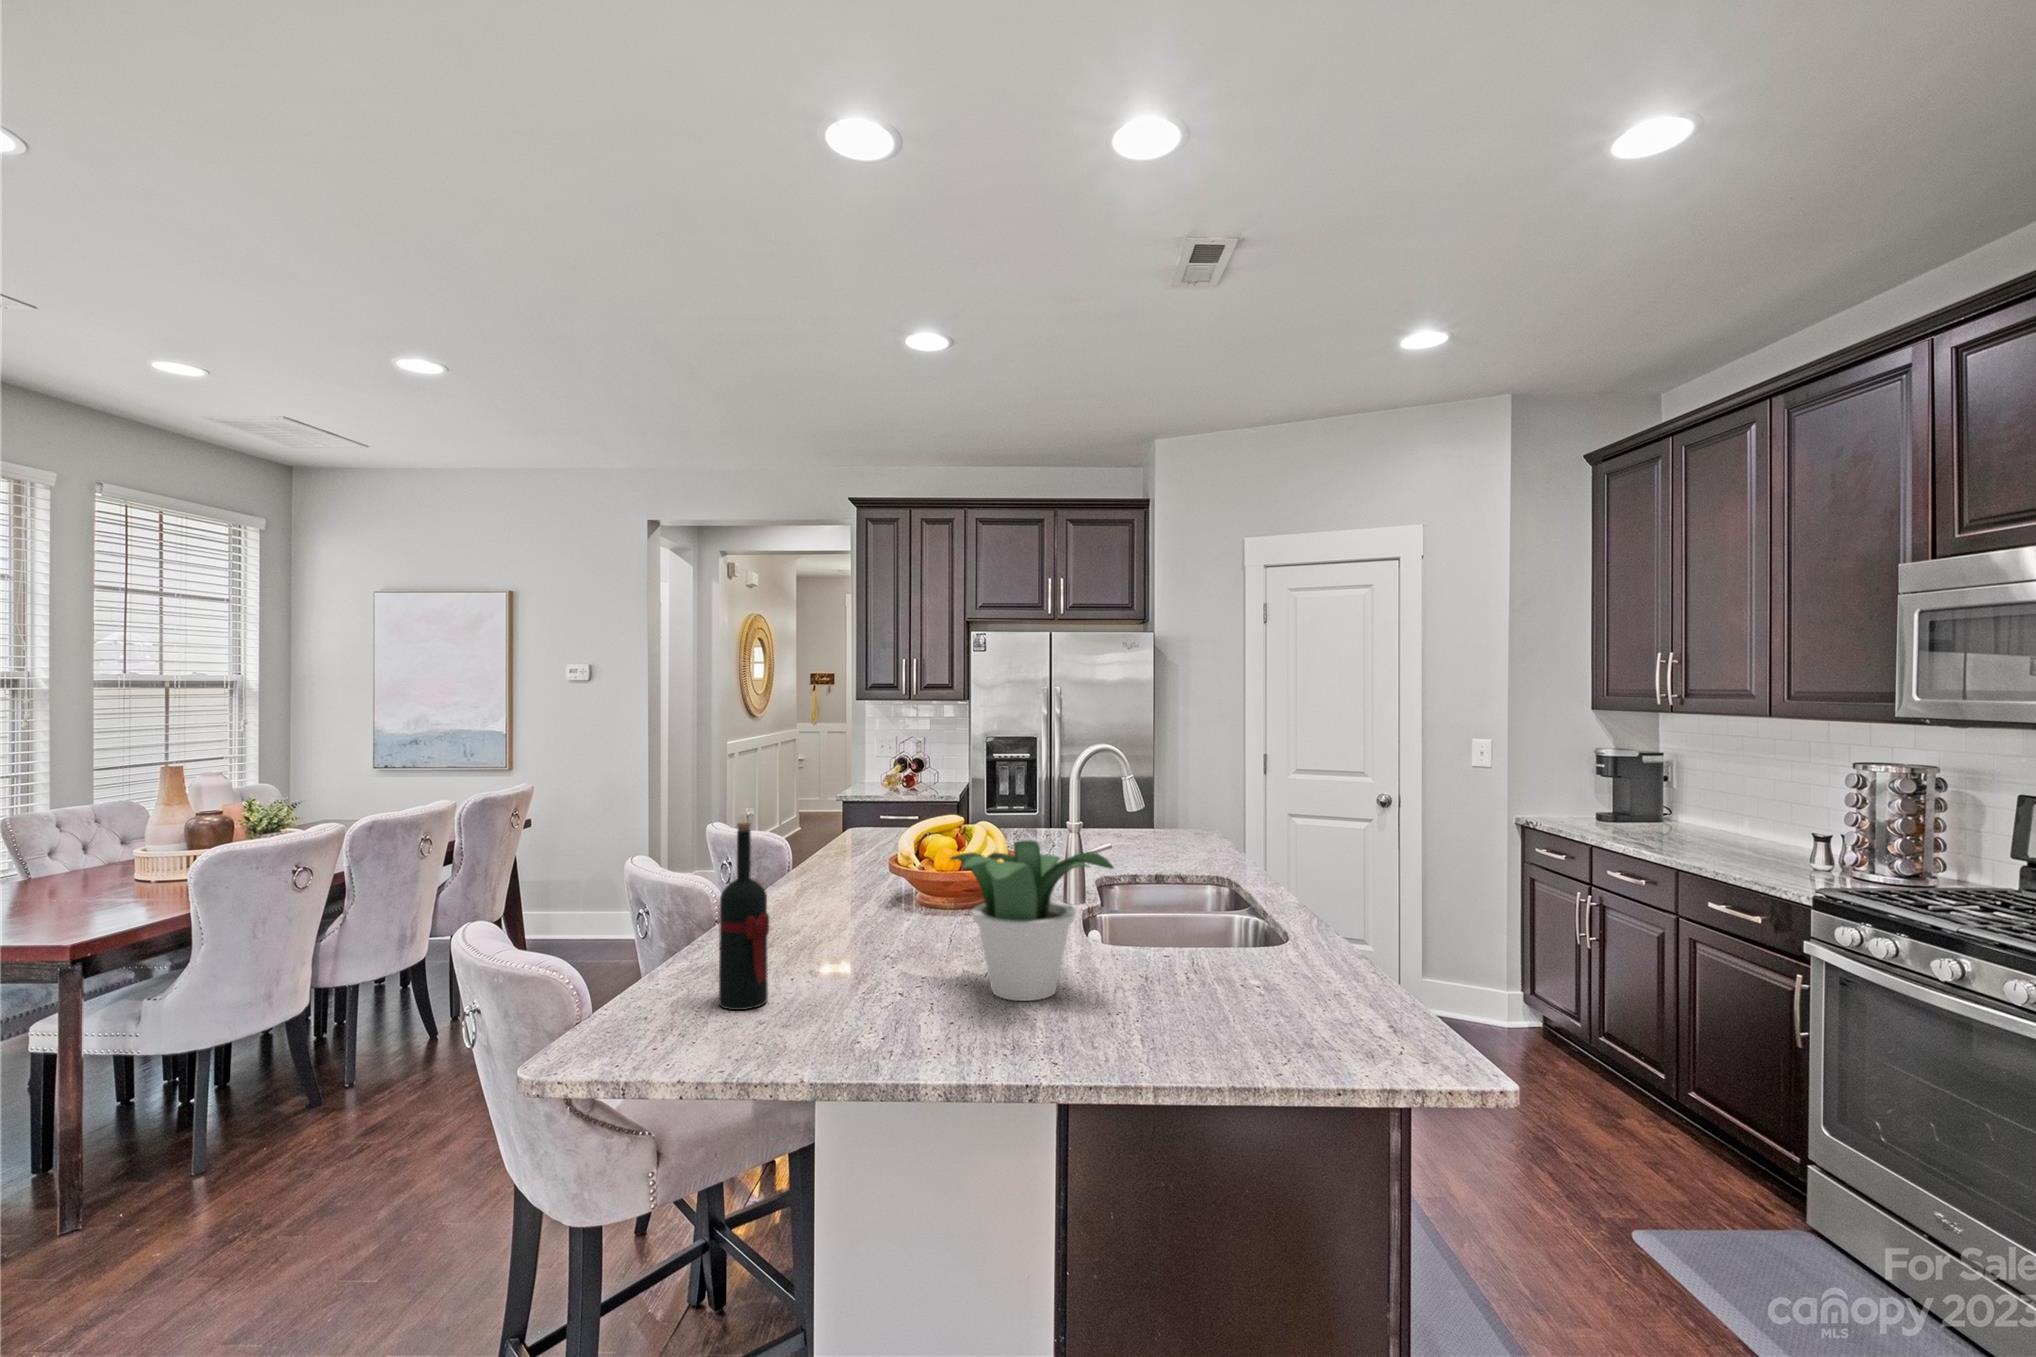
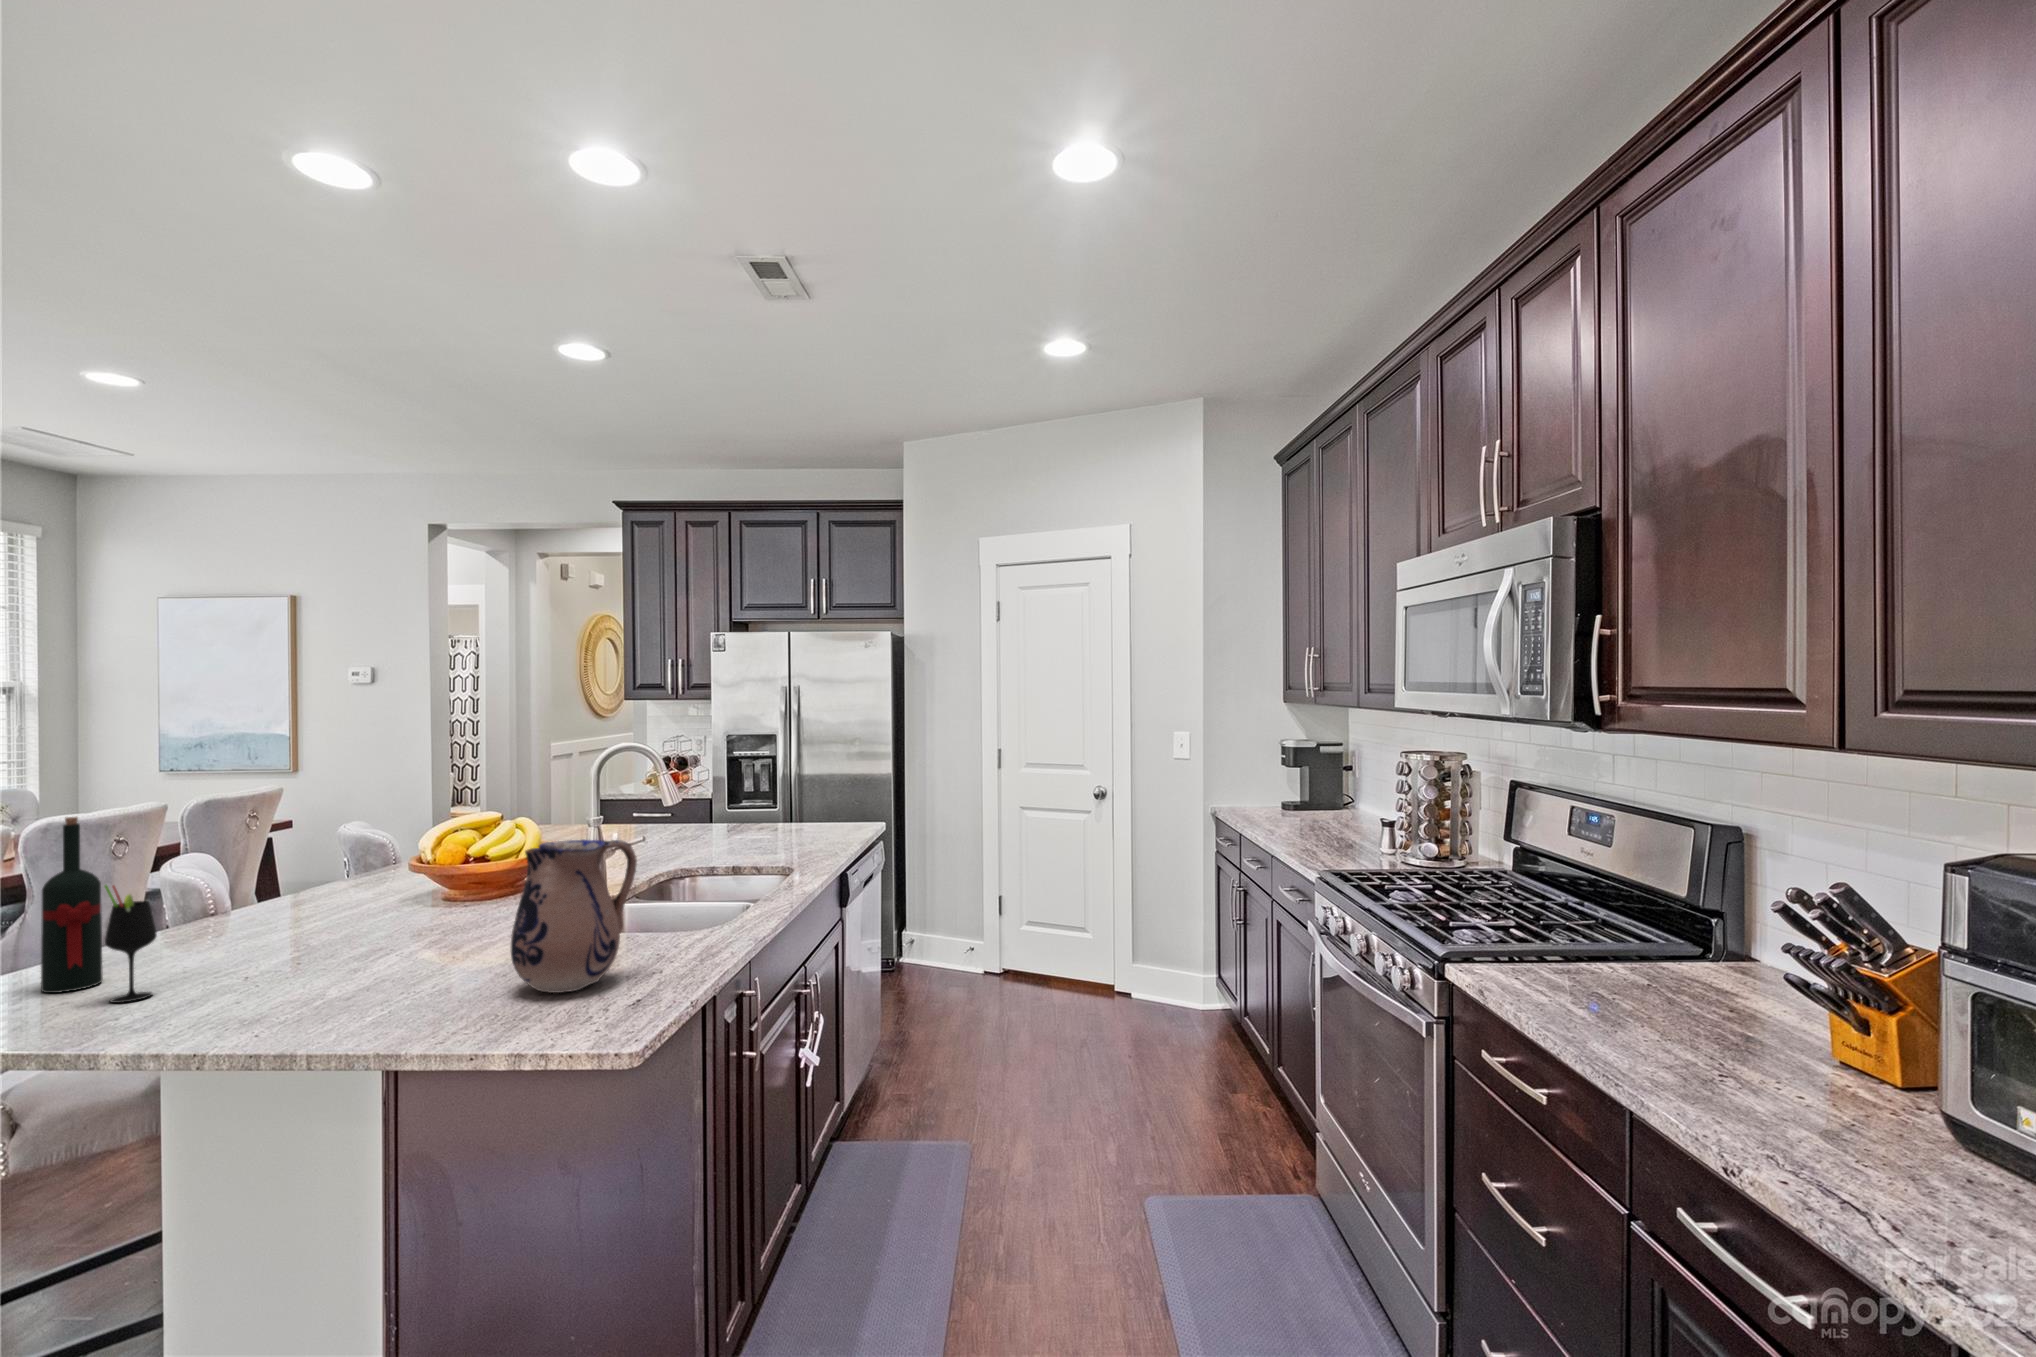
potted plant: present [951,840,1114,1001] -> none [263,830,442,980]
ceramic pitcher: none [1220,853,1329,1019] -> present [511,839,637,993]
wine glass: none [813,896,855,1022] -> present [105,885,157,1003]

